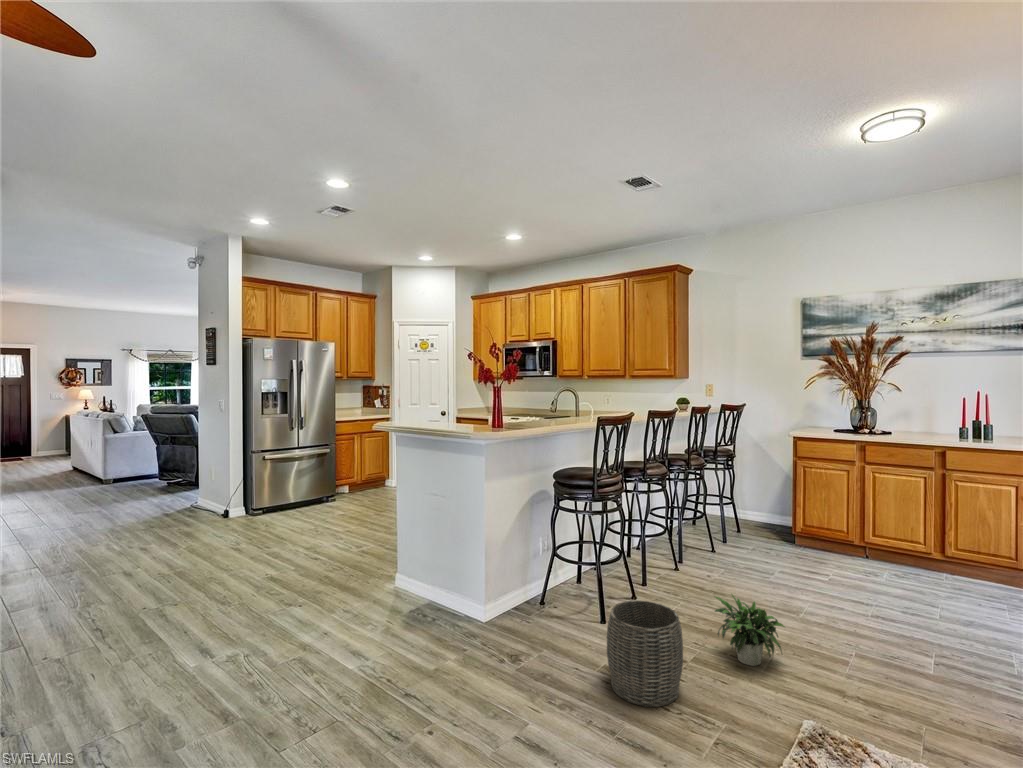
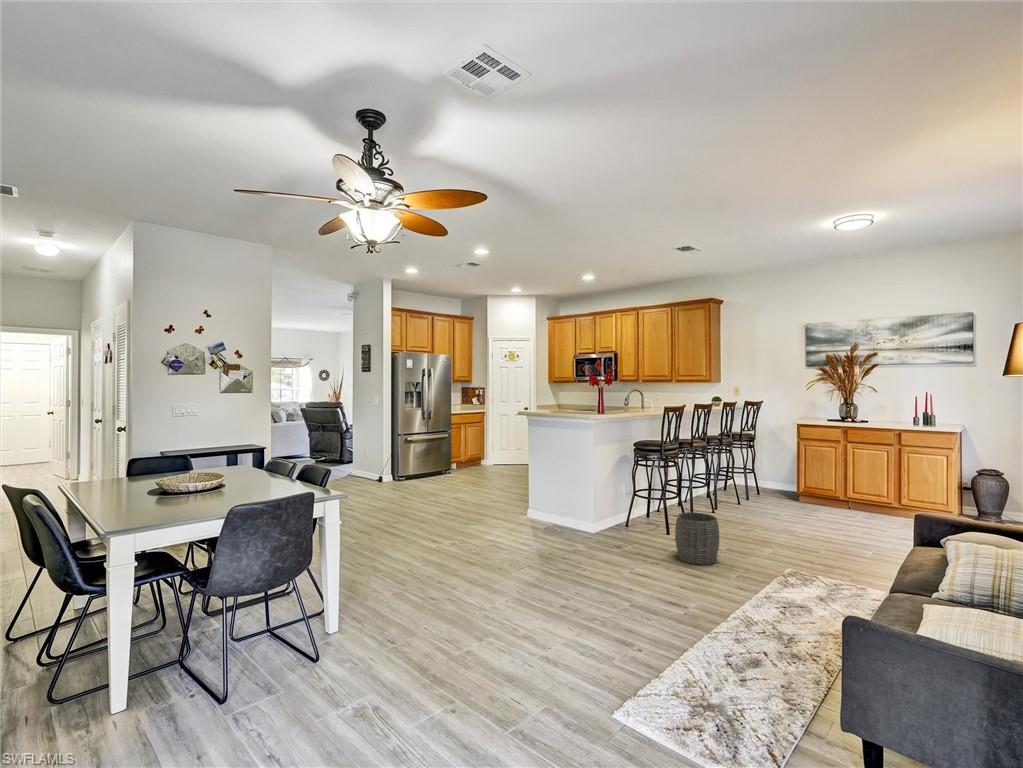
potted plant: present [715,595,785,666] -> none [732,512,780,552]

